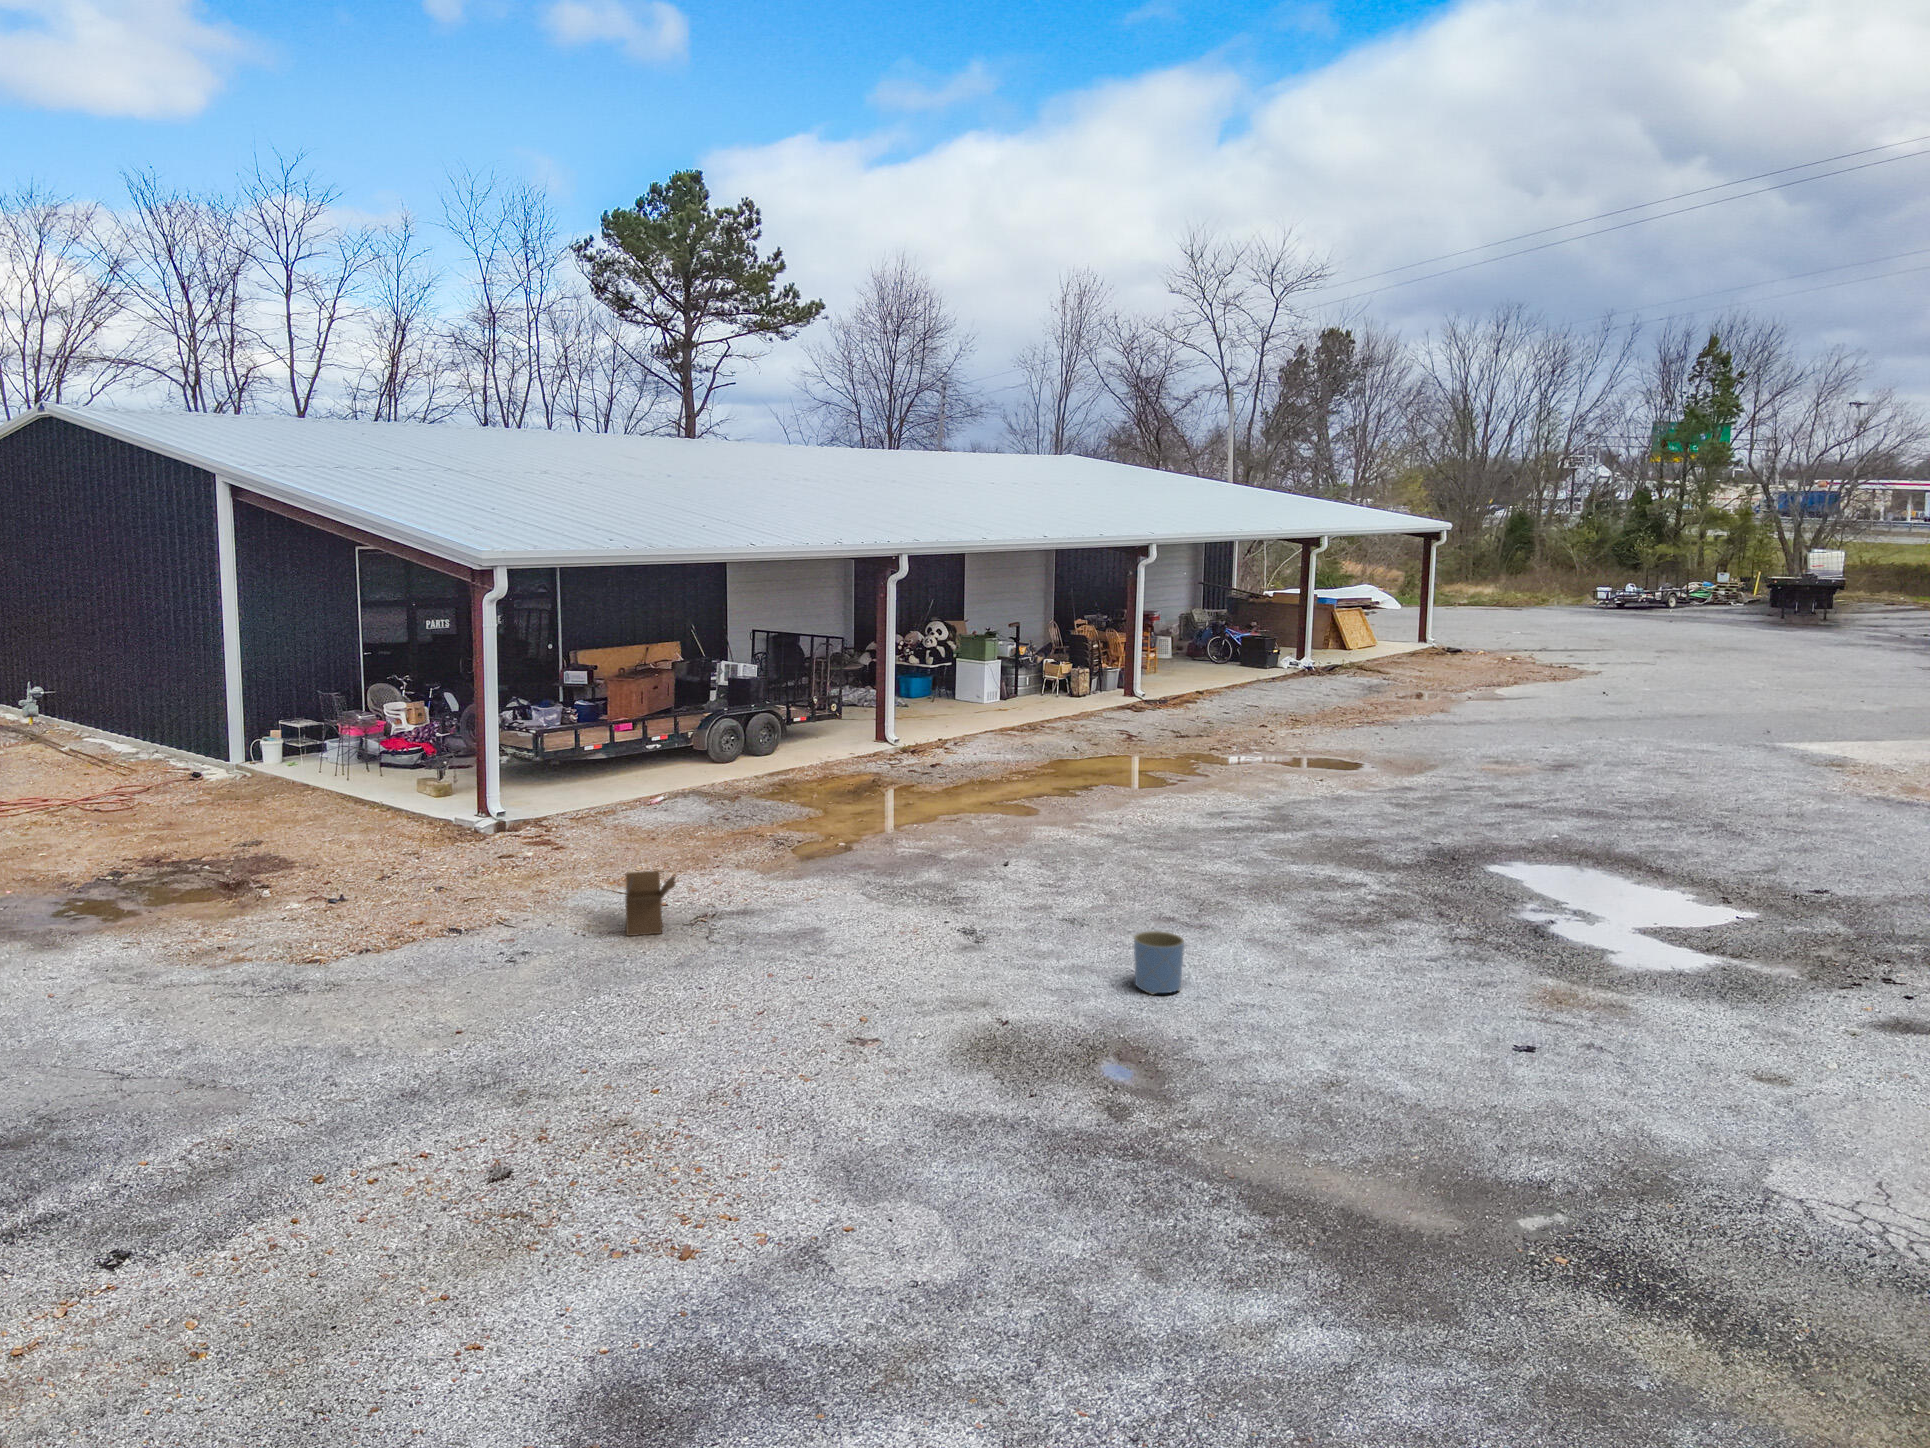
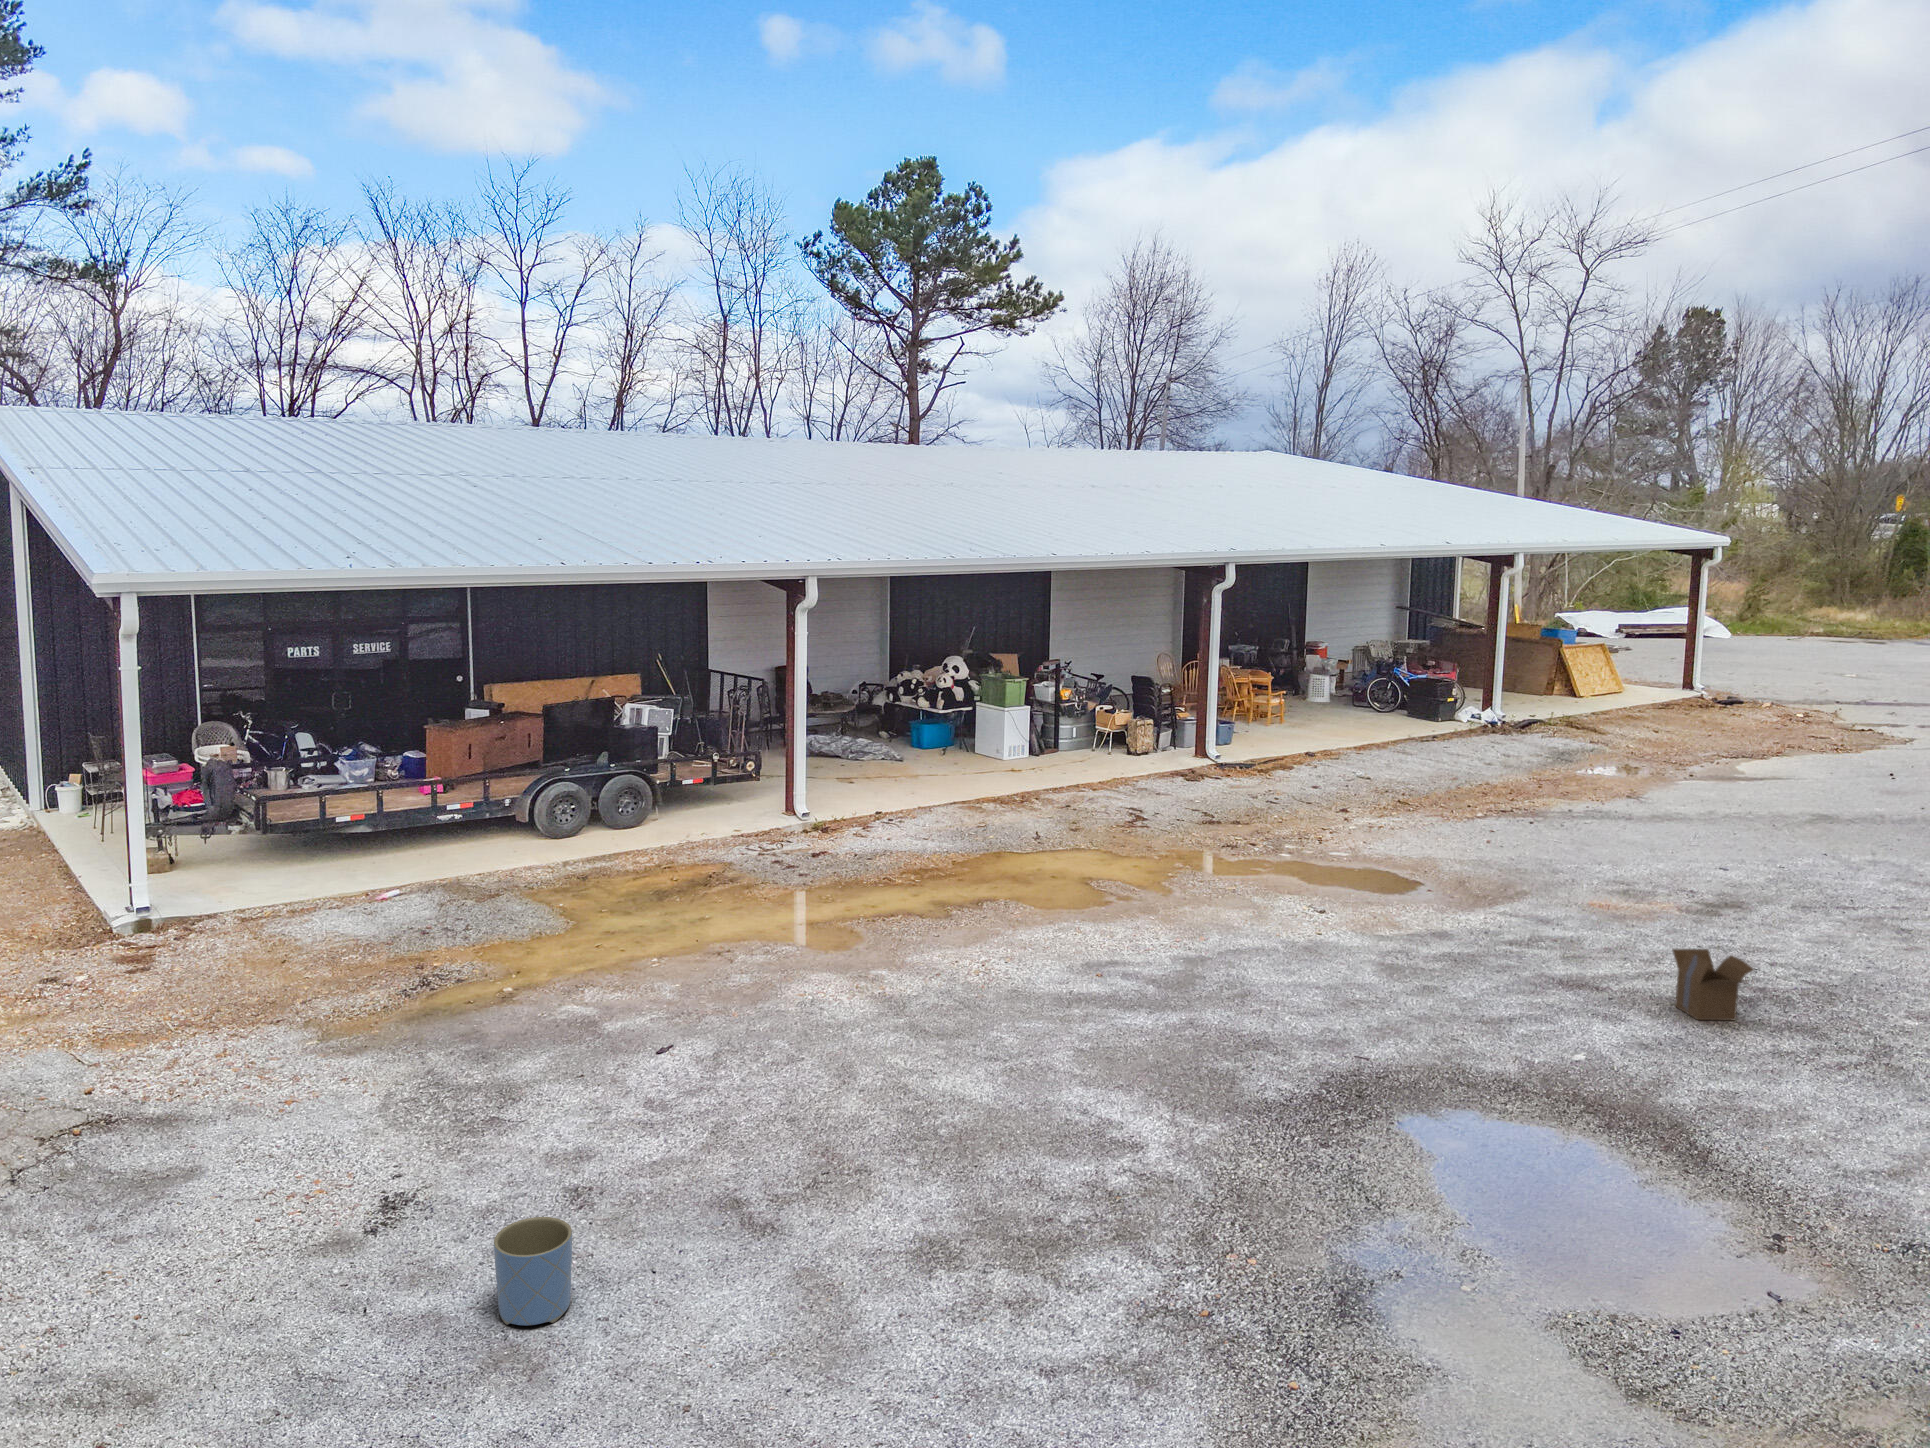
cardboard box: present [625,871,675,936] -> present [1673,949,1754,1020]

